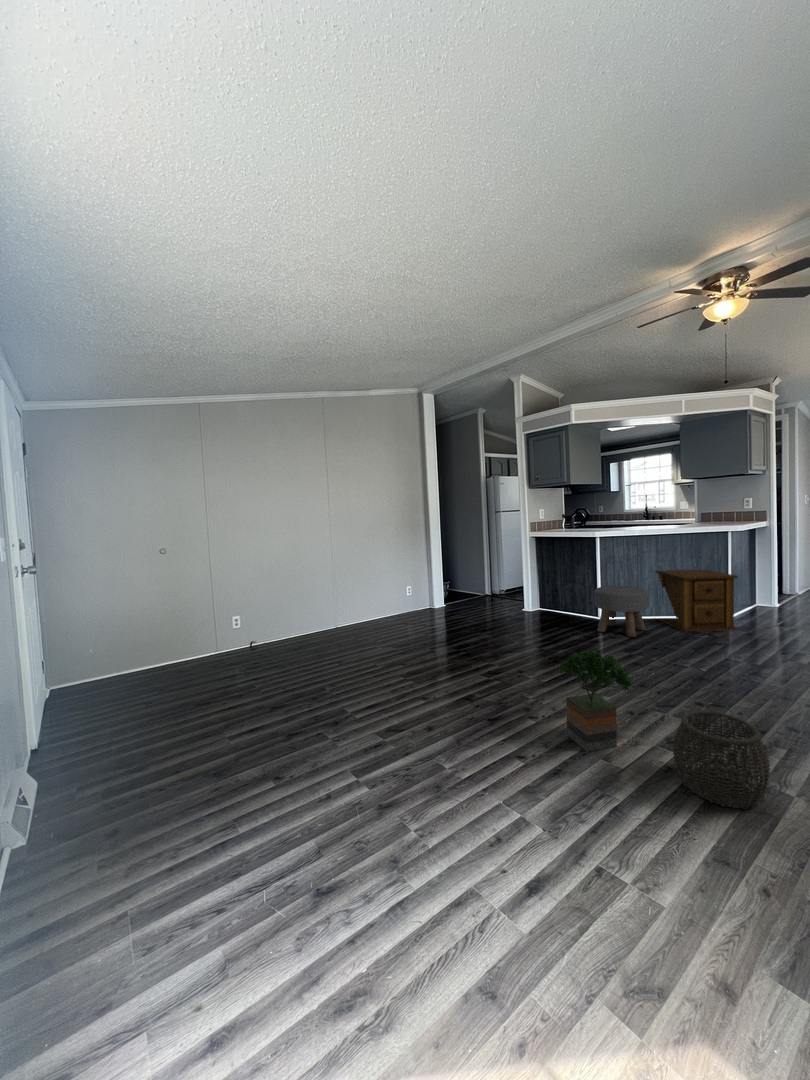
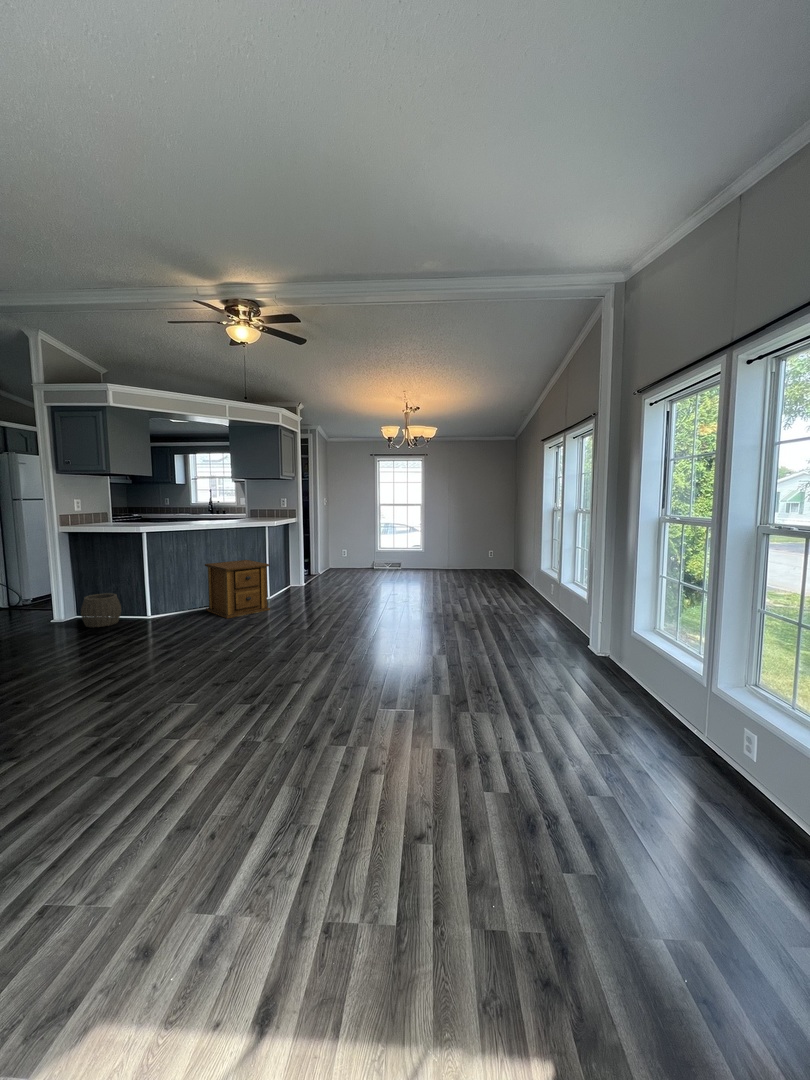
ottoman: present [594,586,649,637] -> none [138,581,194,632]
potted tree: present [559,650,633,752] -> none [50,653,139,765]
woven basket: present [673,711,771,809] -> present [81,593,121,627]

